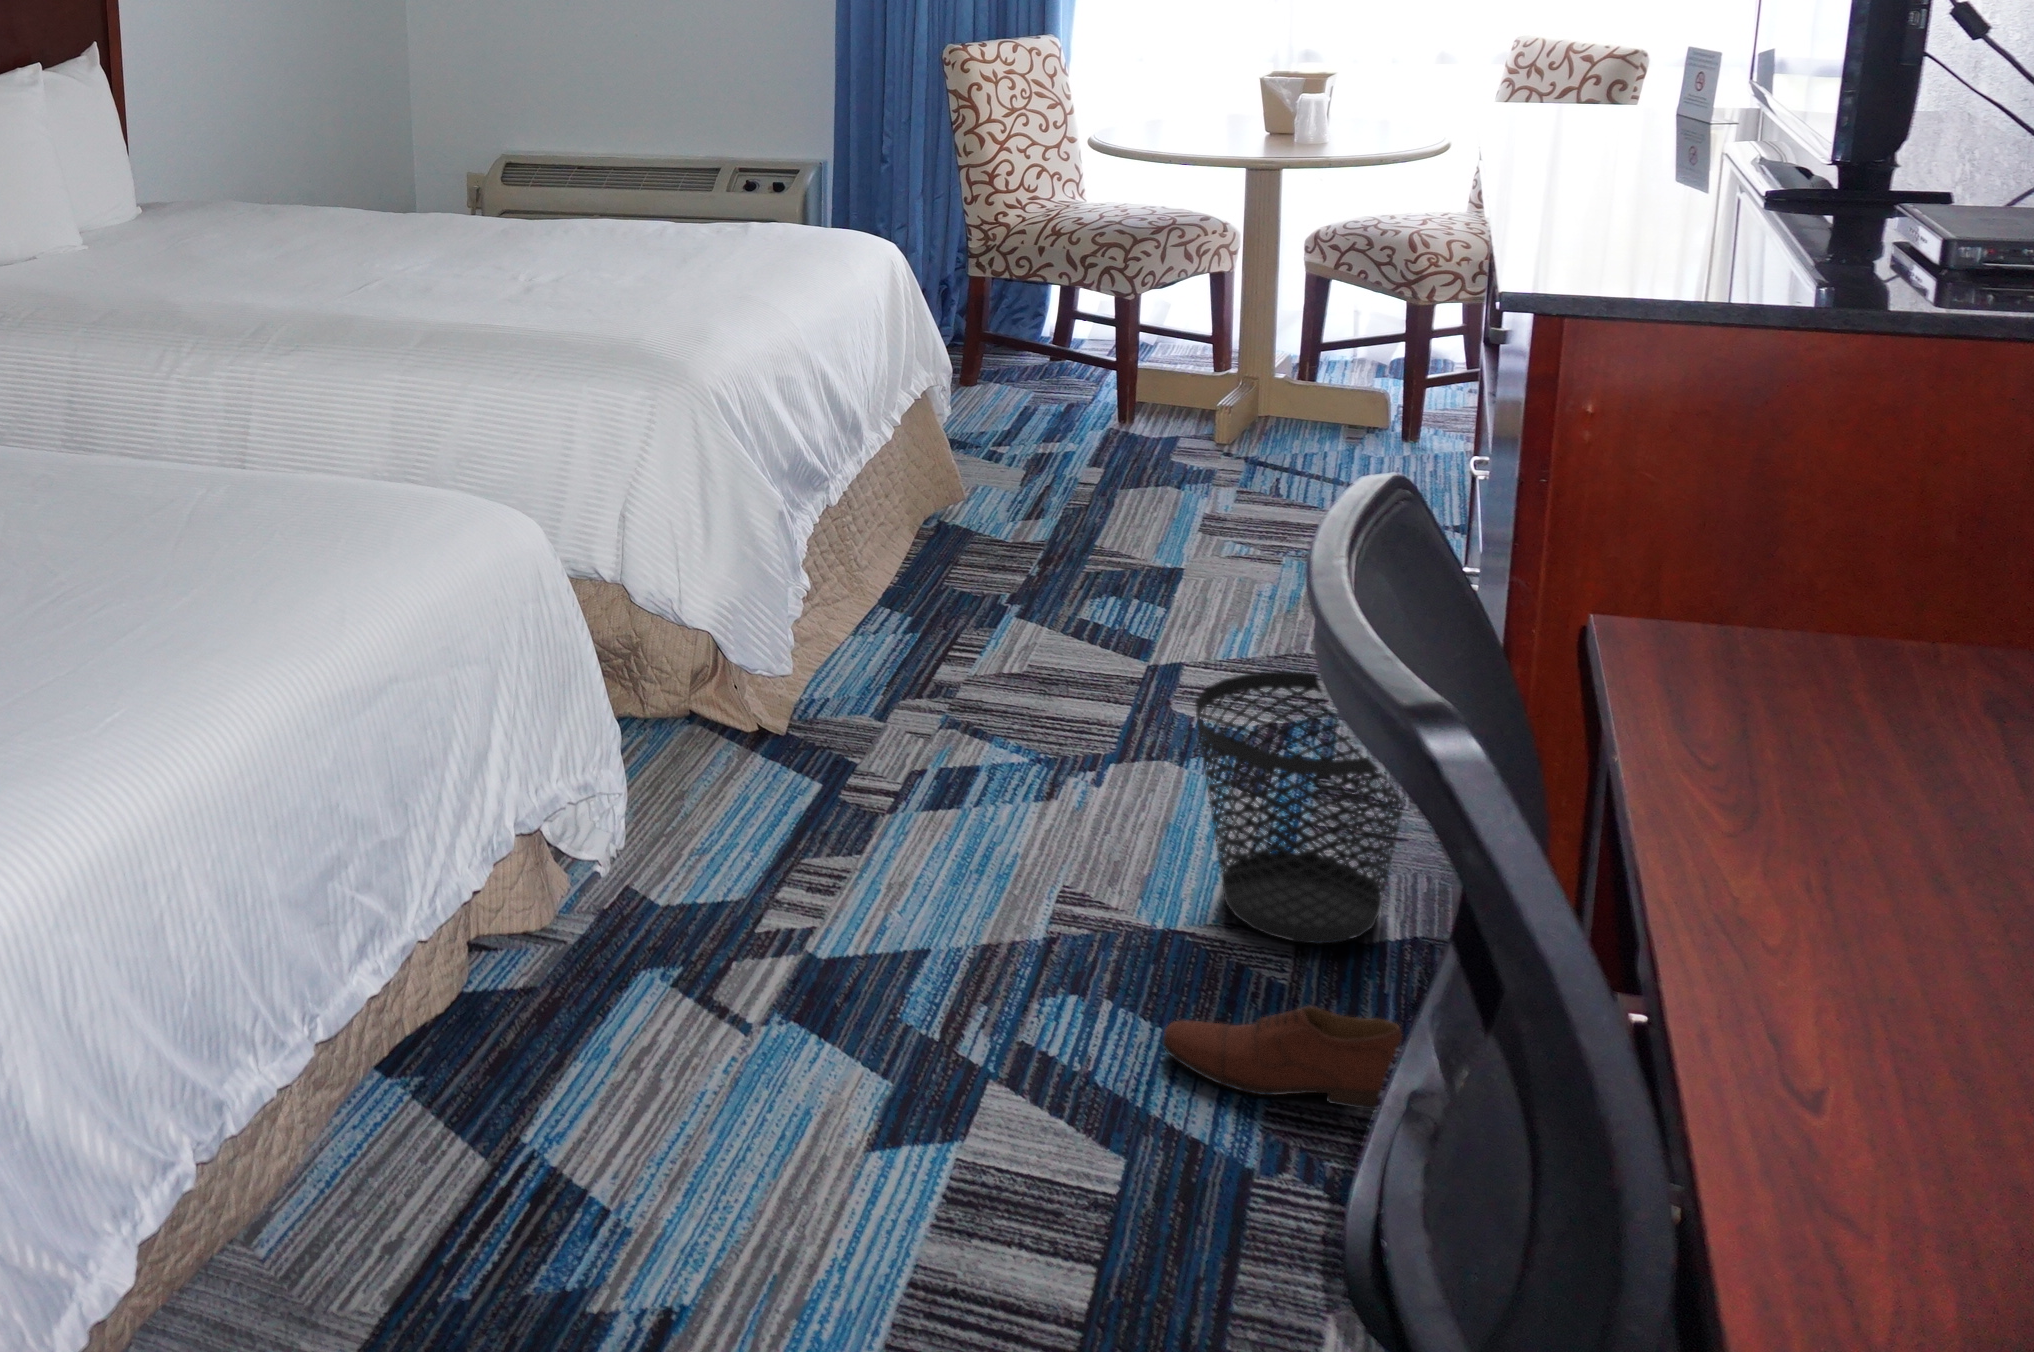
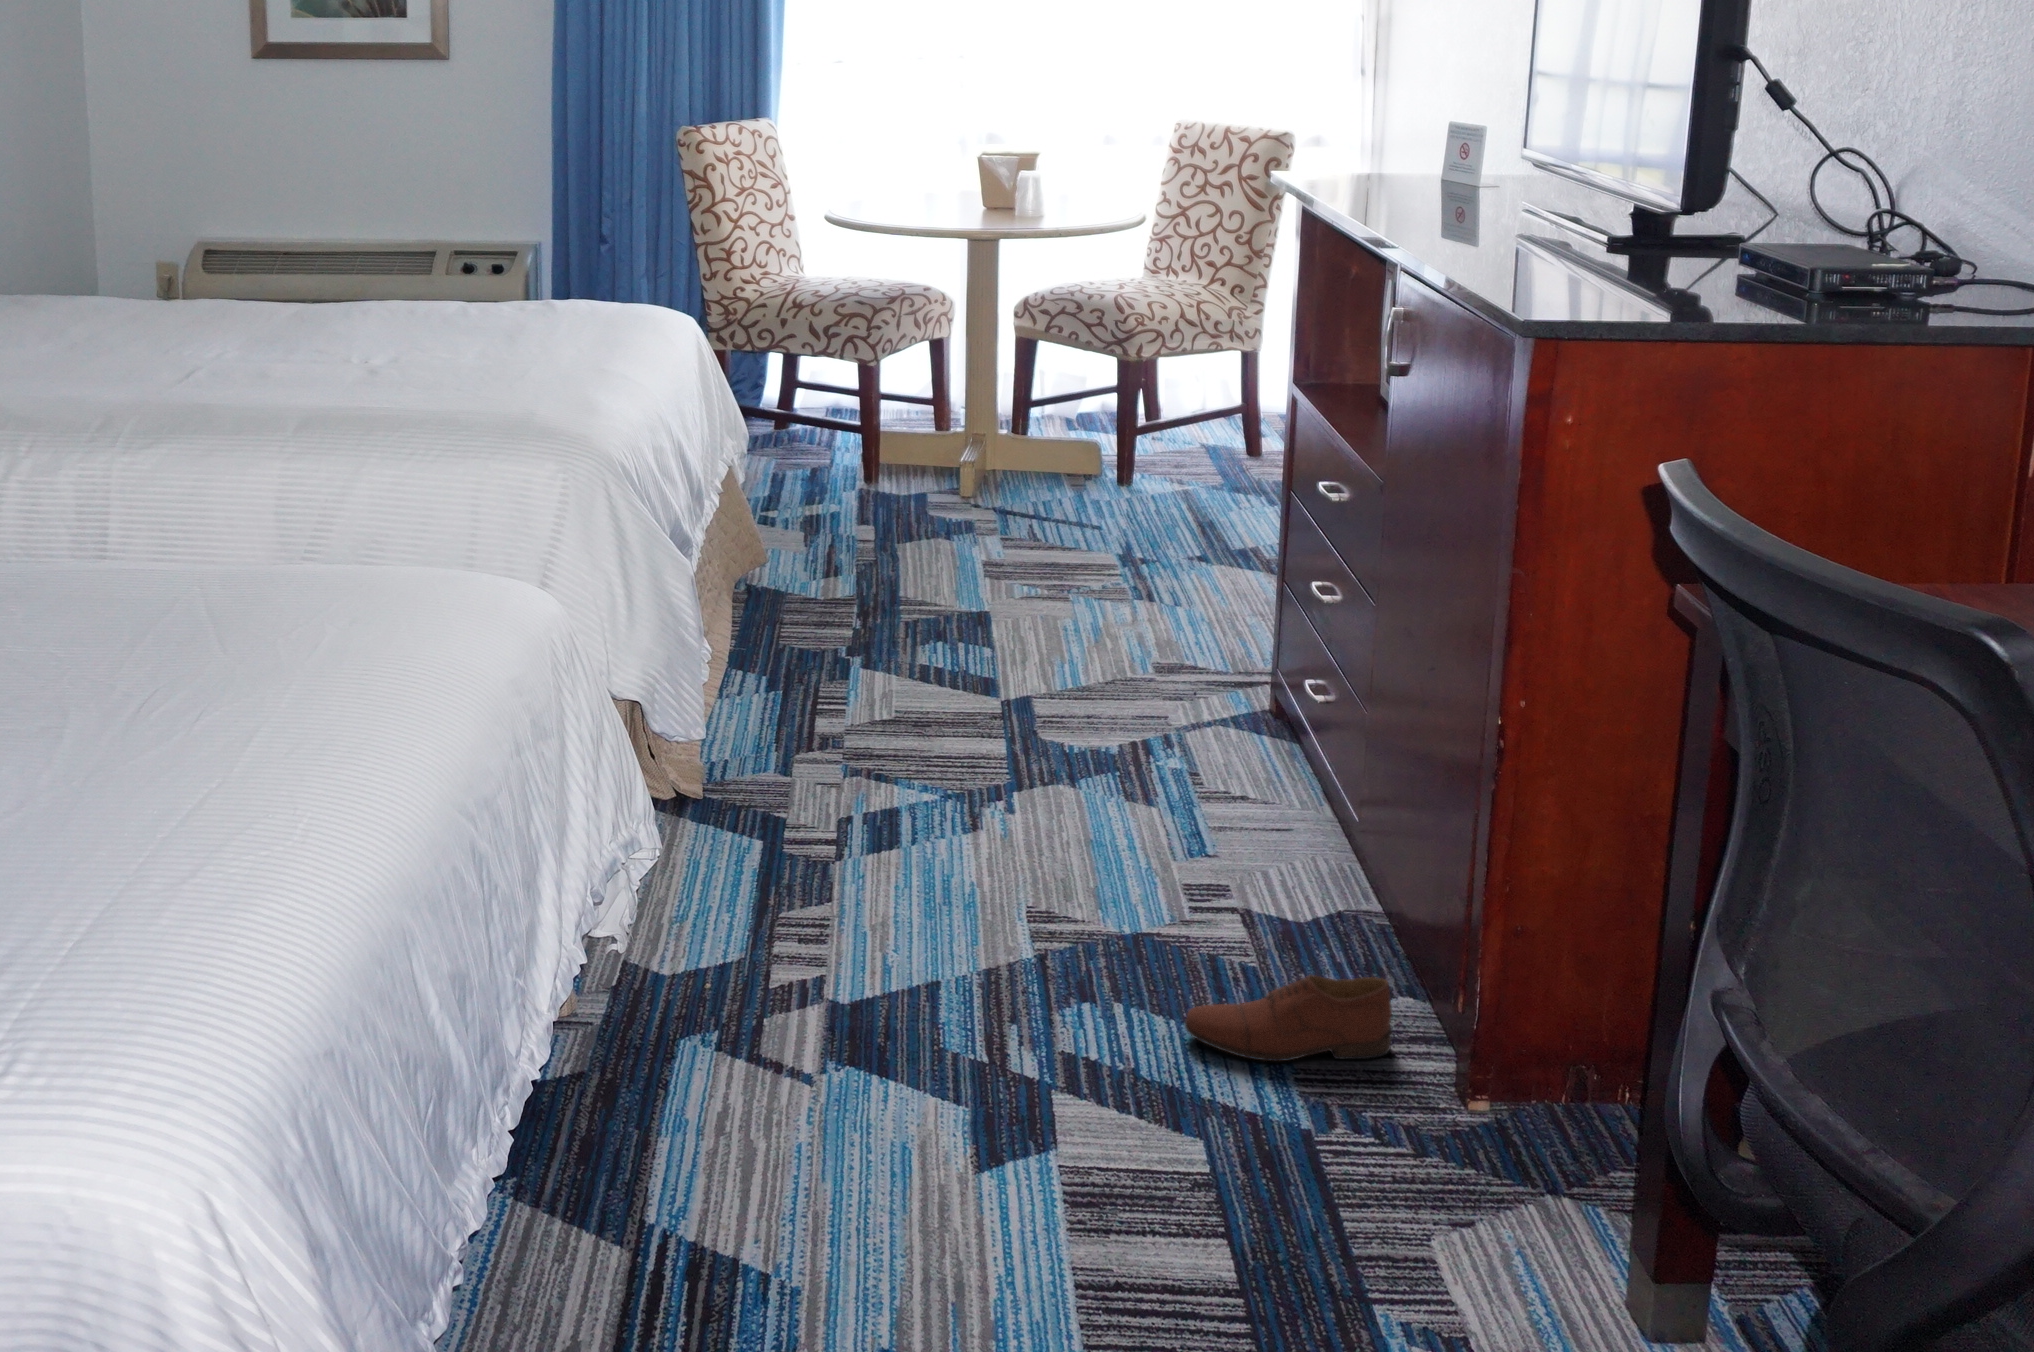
wastebasket: present [1195,671,1406,944] -> none [1142,684,1335,926]

